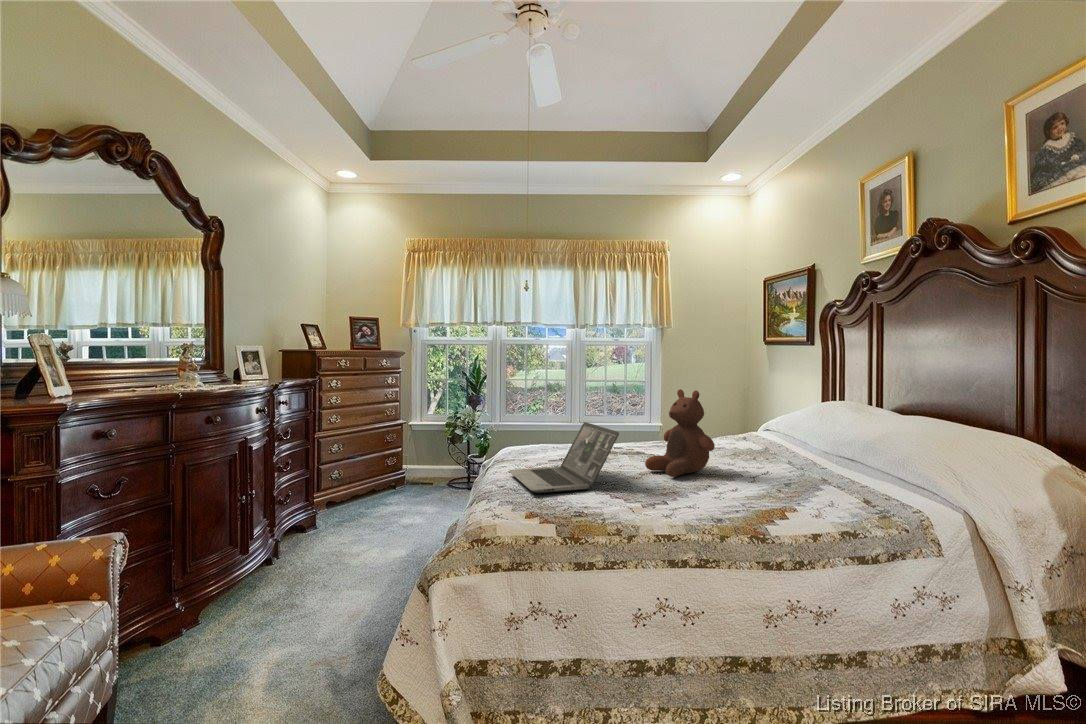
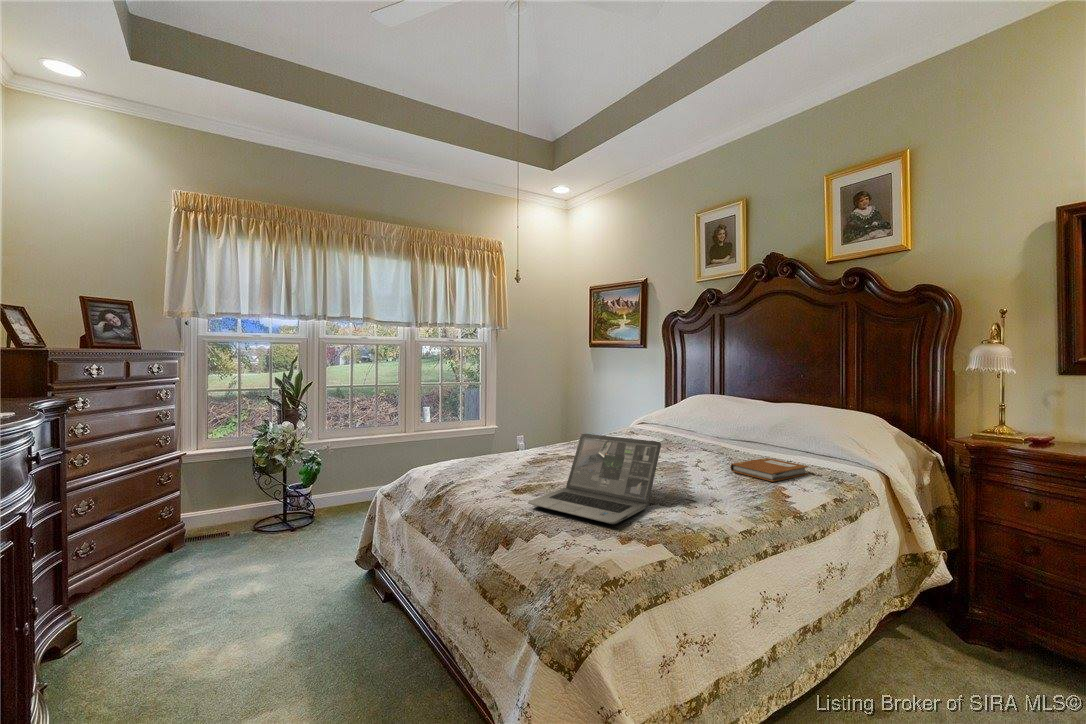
stuffed bear: present [645,389,715,477] -> none [640,392,706,480]
notebook: none [748,470,837,494] -> present [730,458,808,482]

